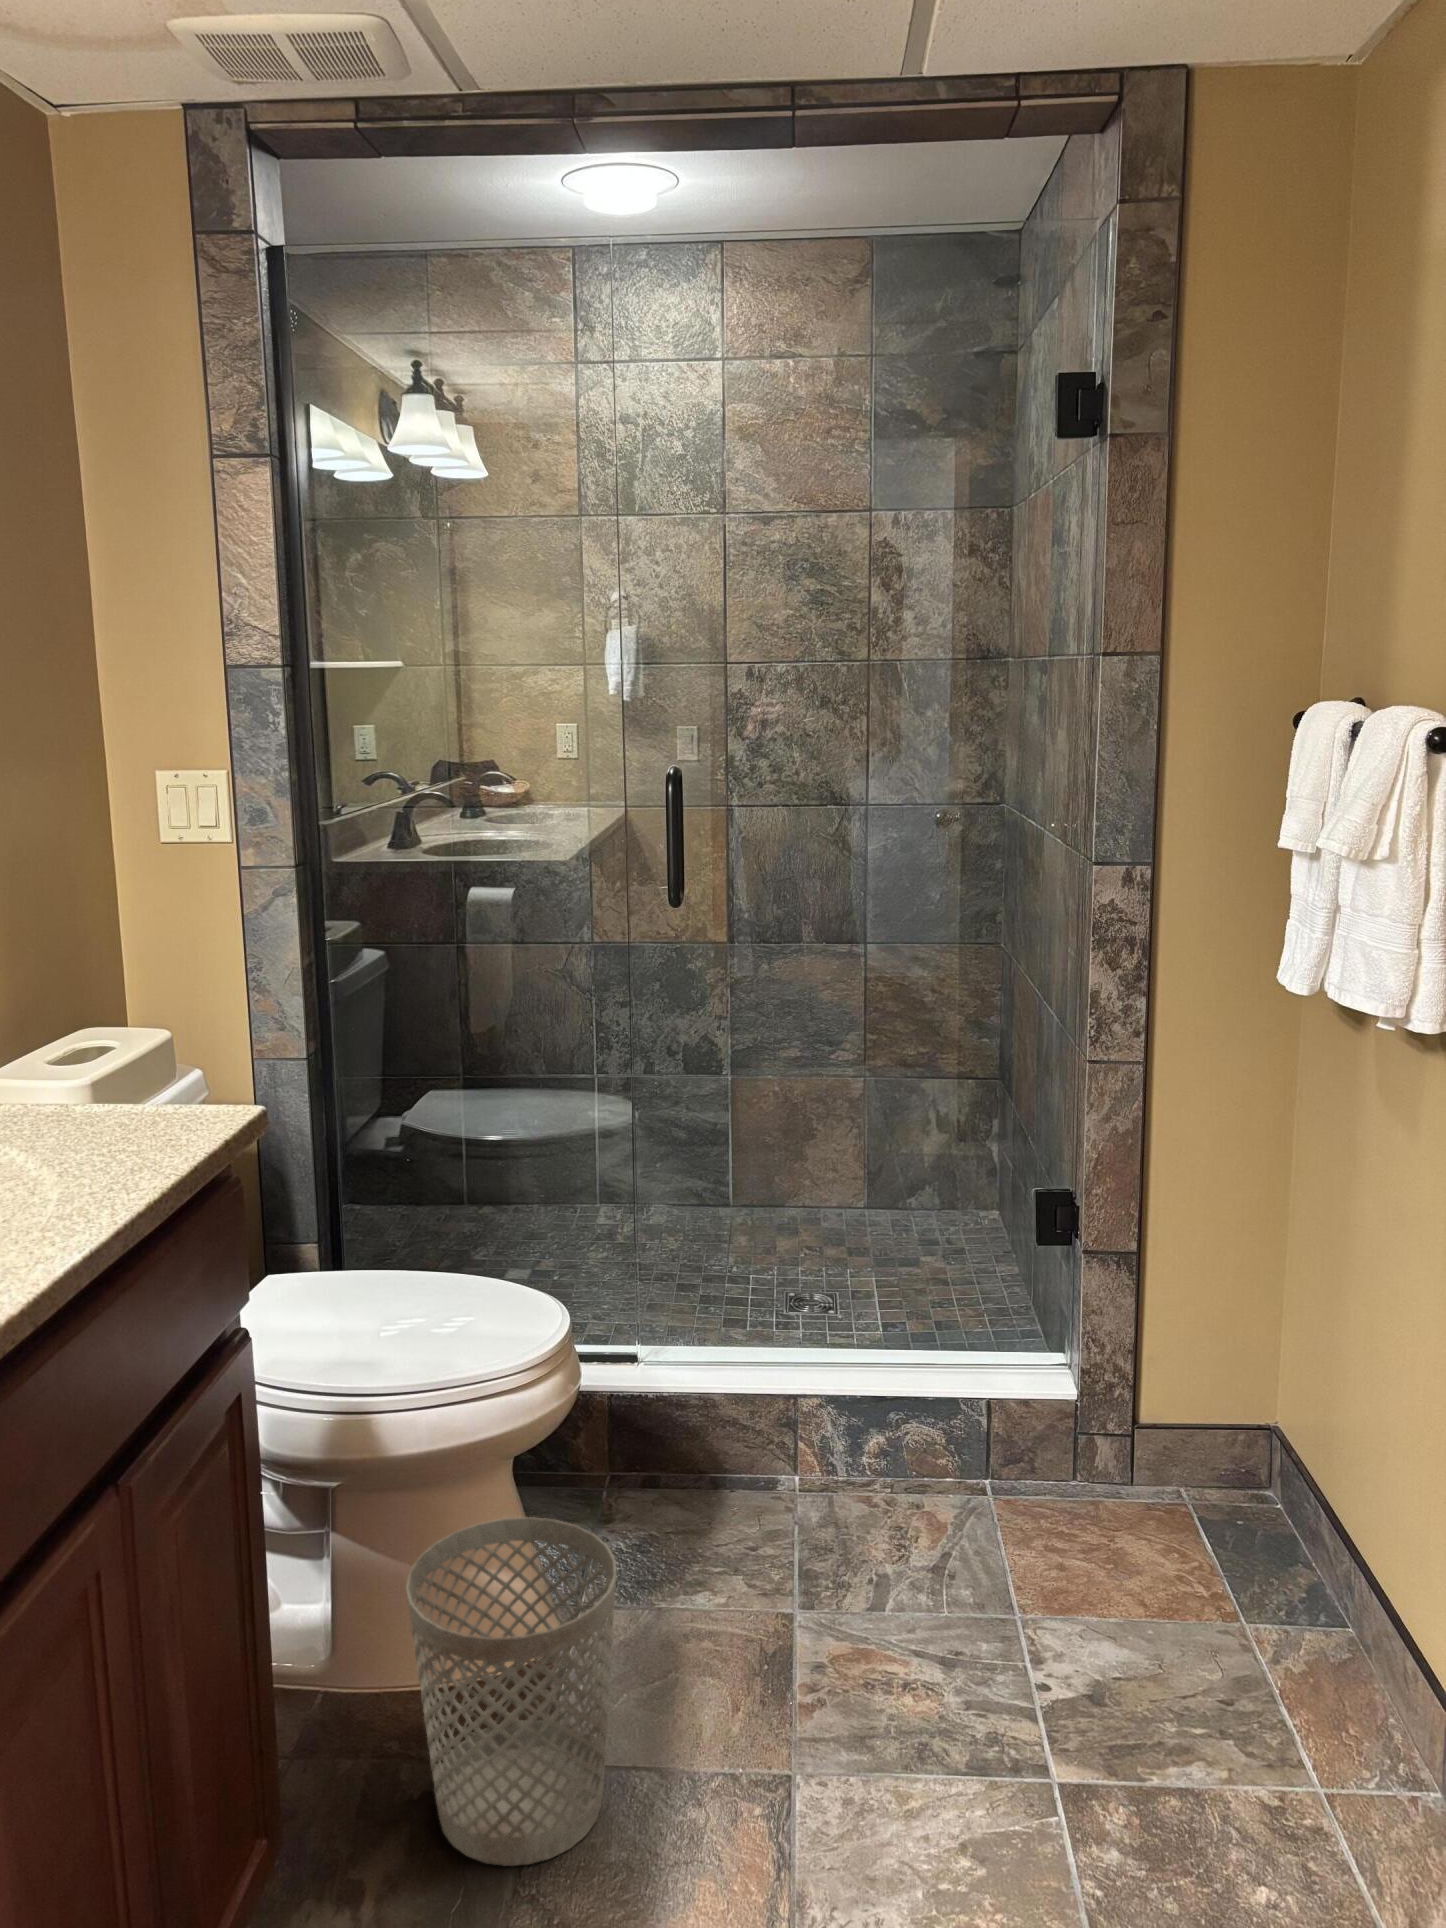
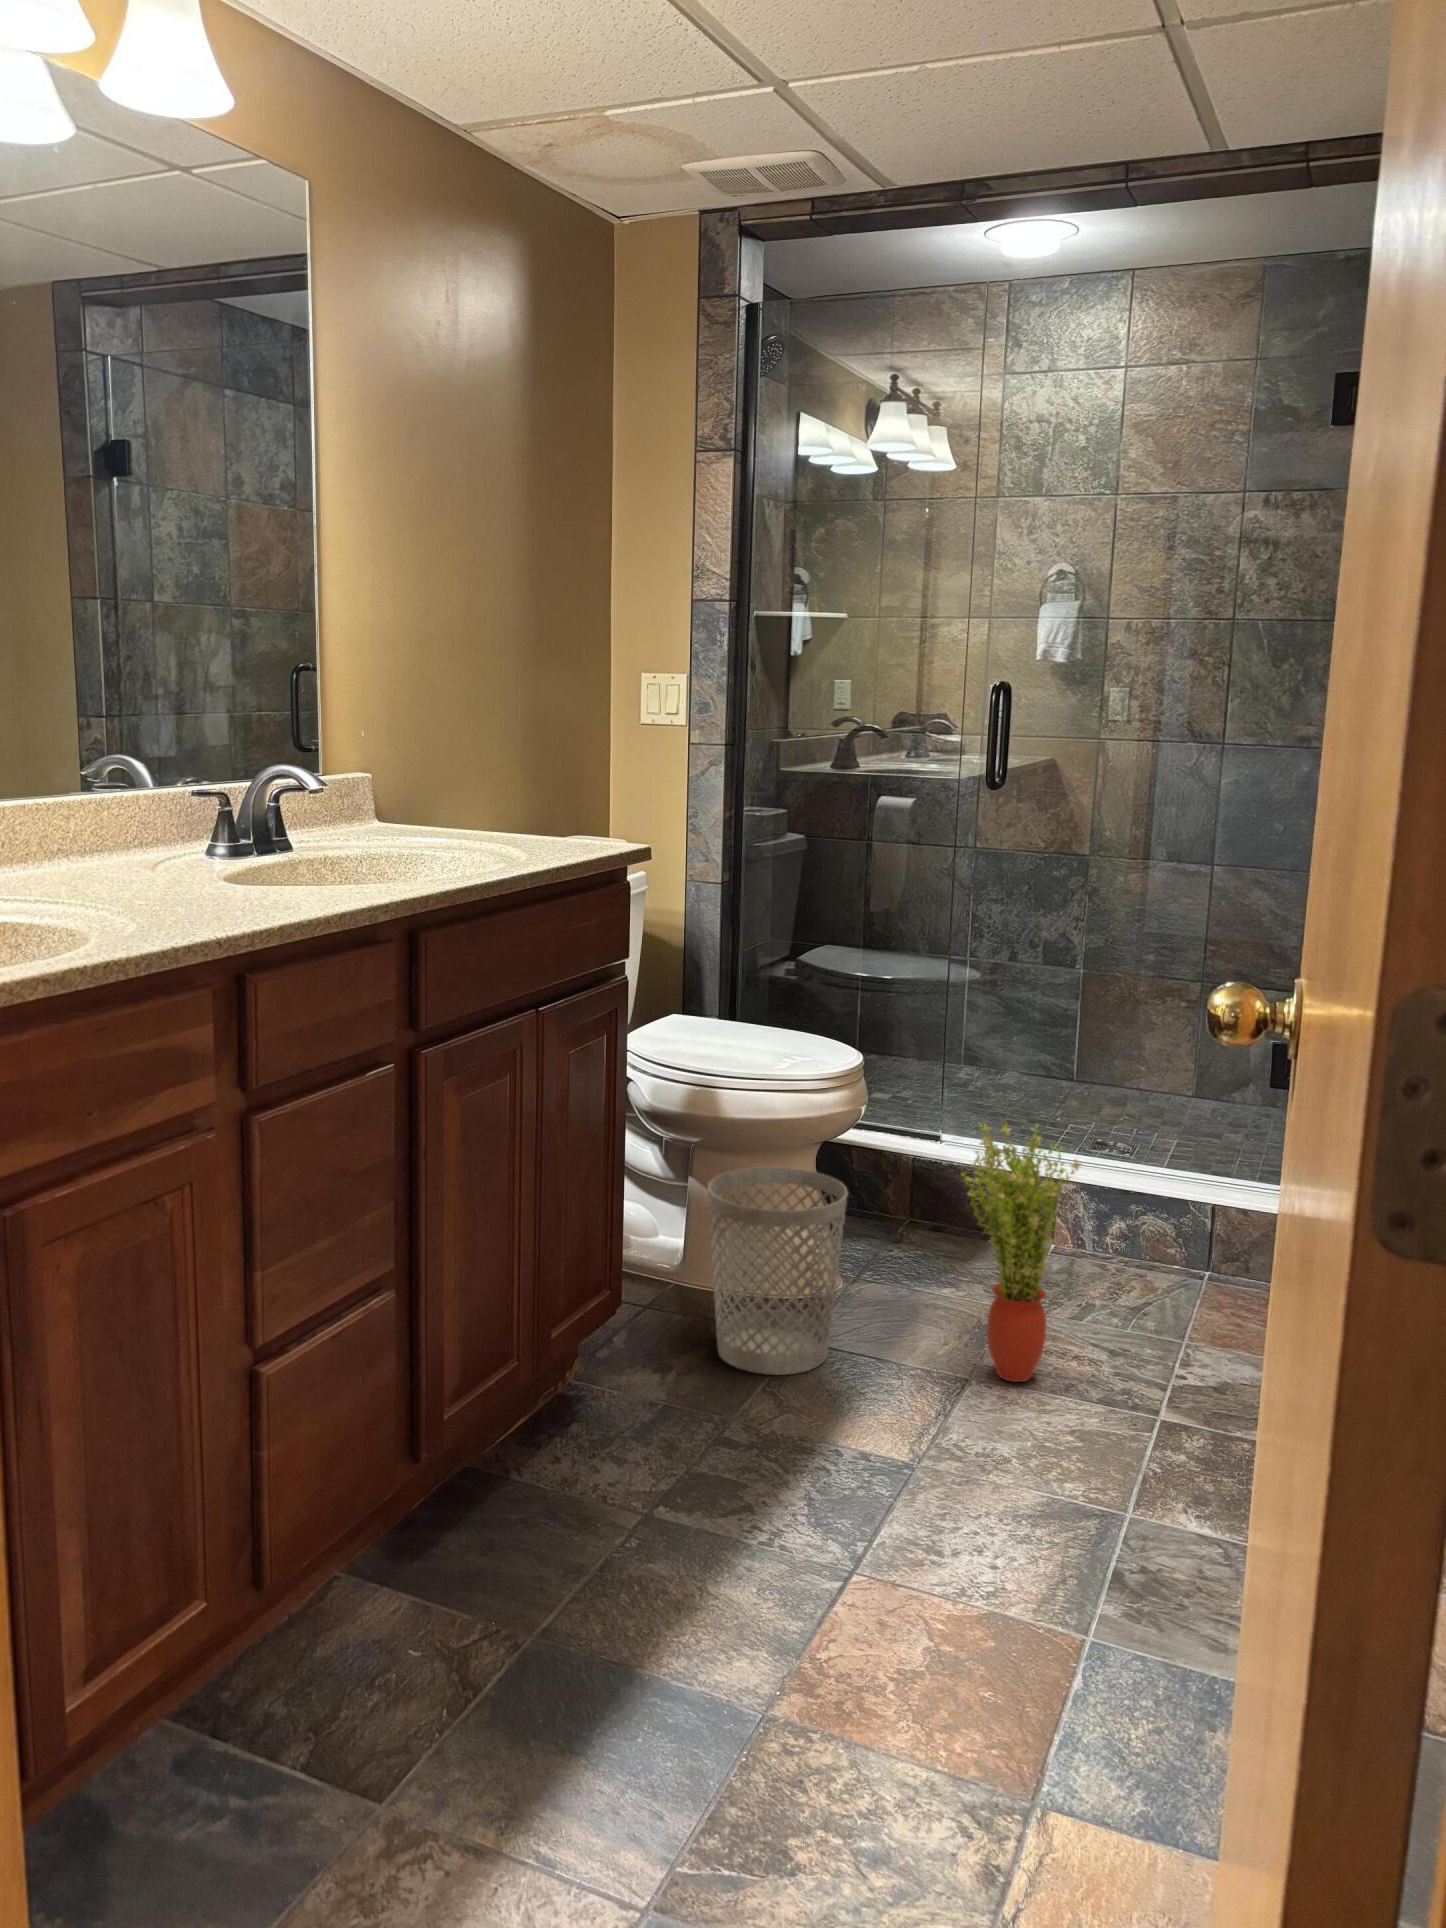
potted plant: none [785,1413,940,1769] -> present [962,1119,1081,1382]

